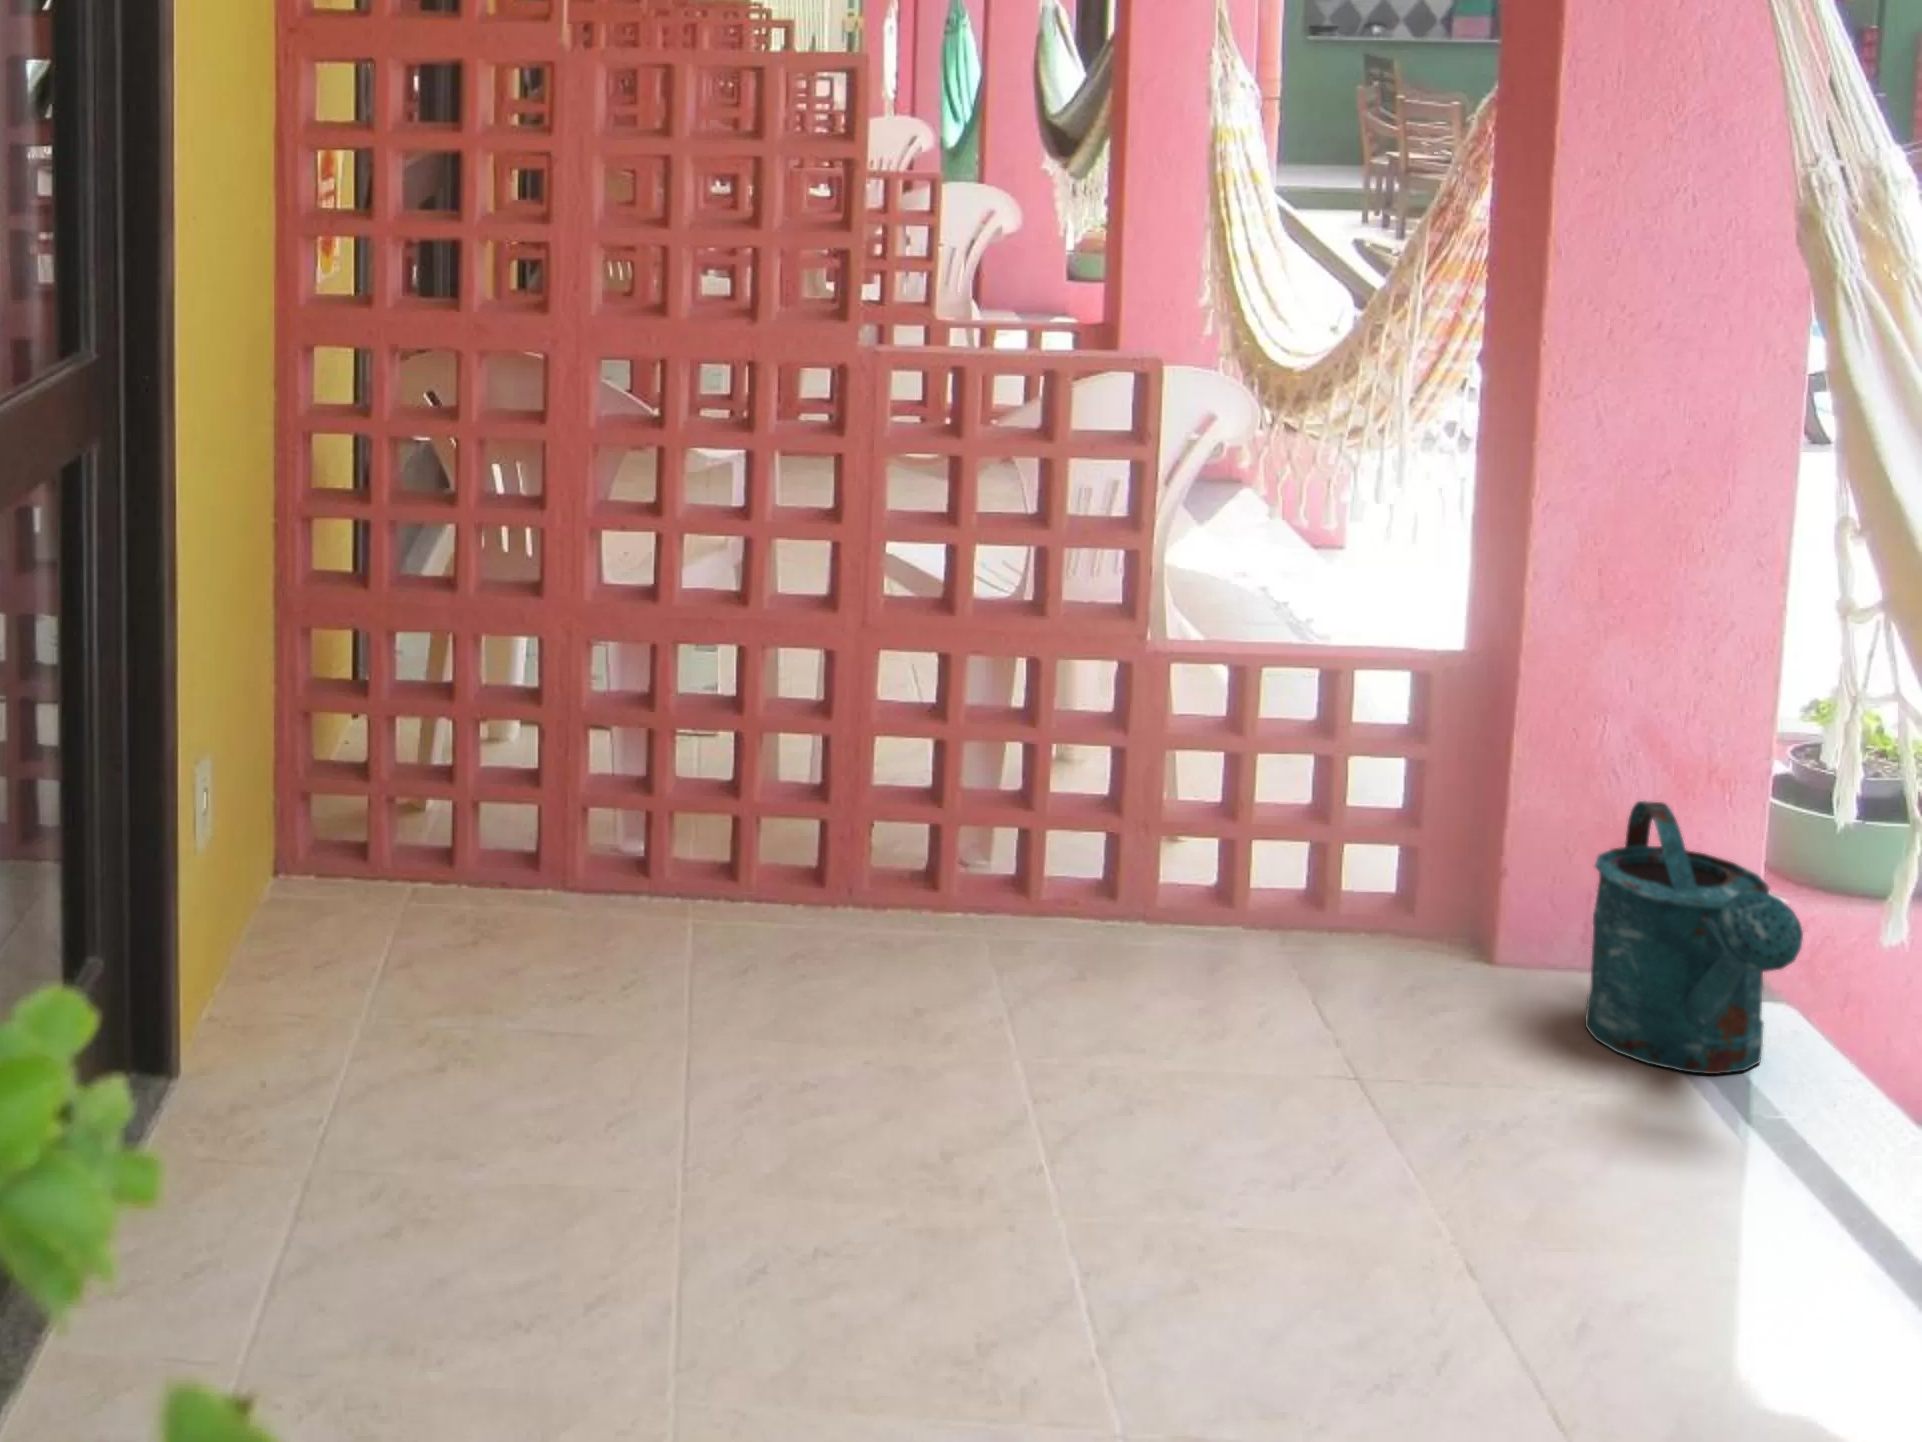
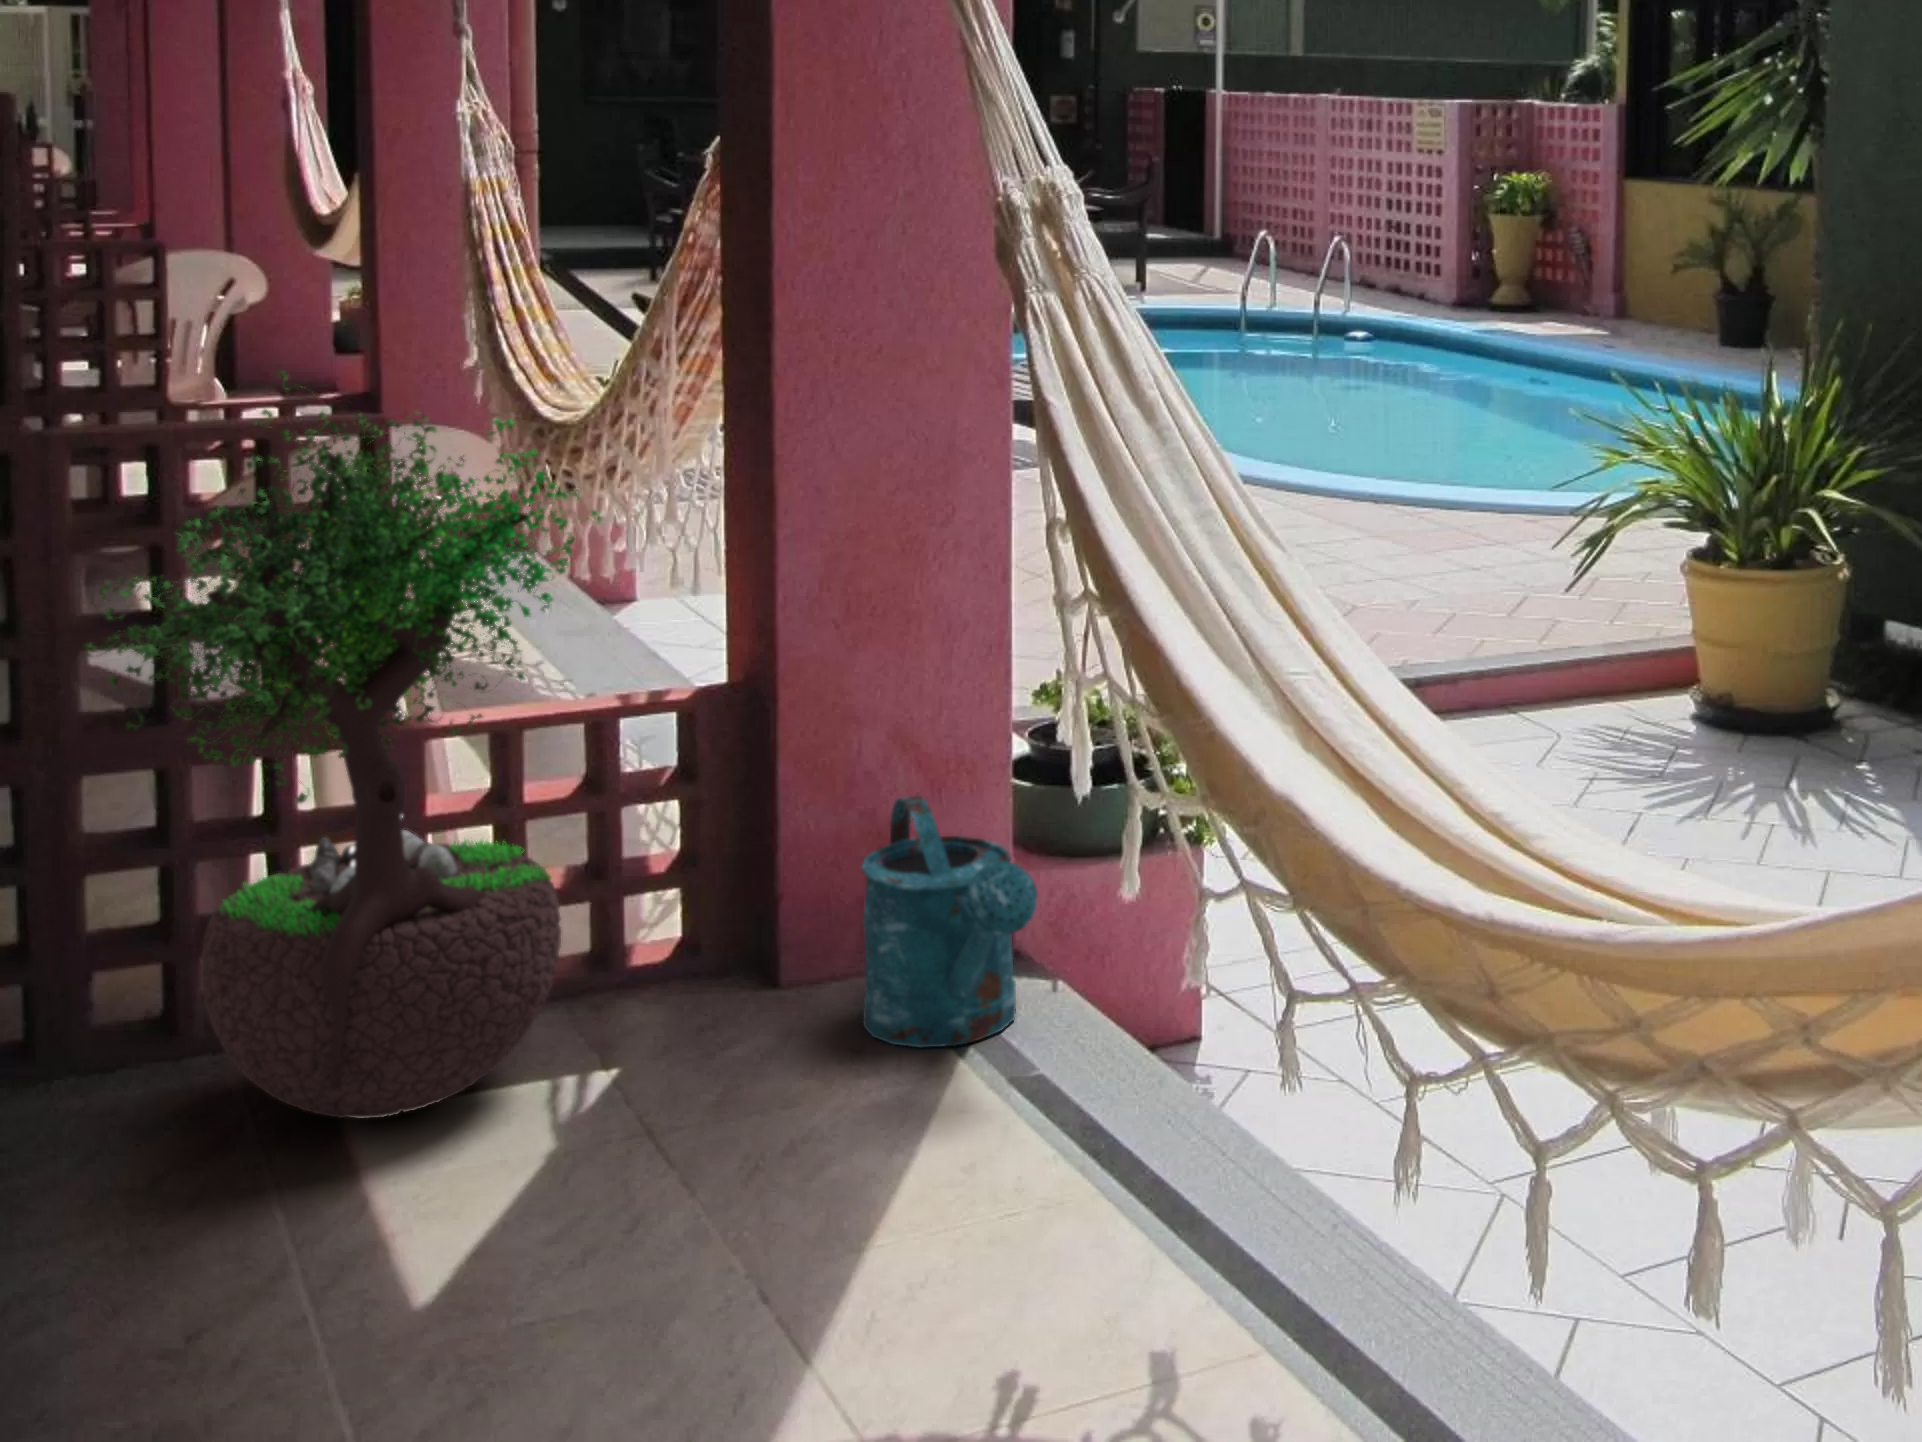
potted tree: none [918,318,1357,991] -> present [84,371,601,1118]

